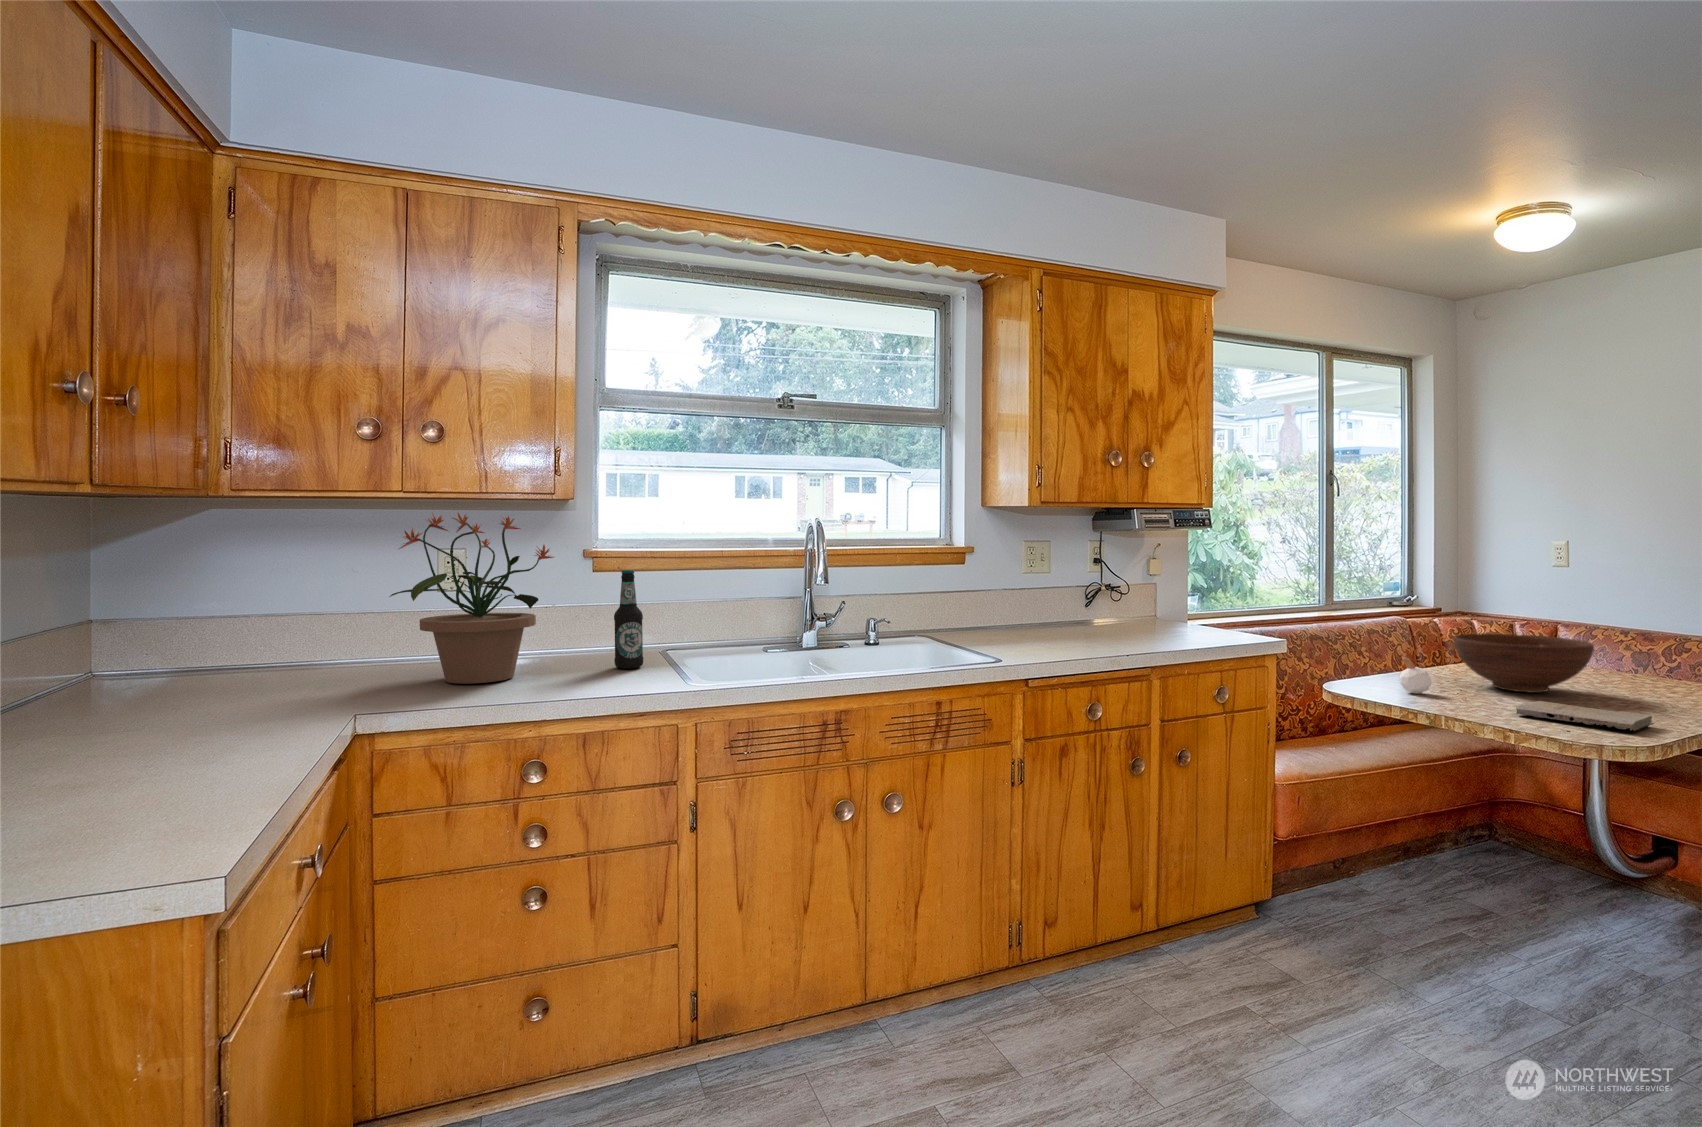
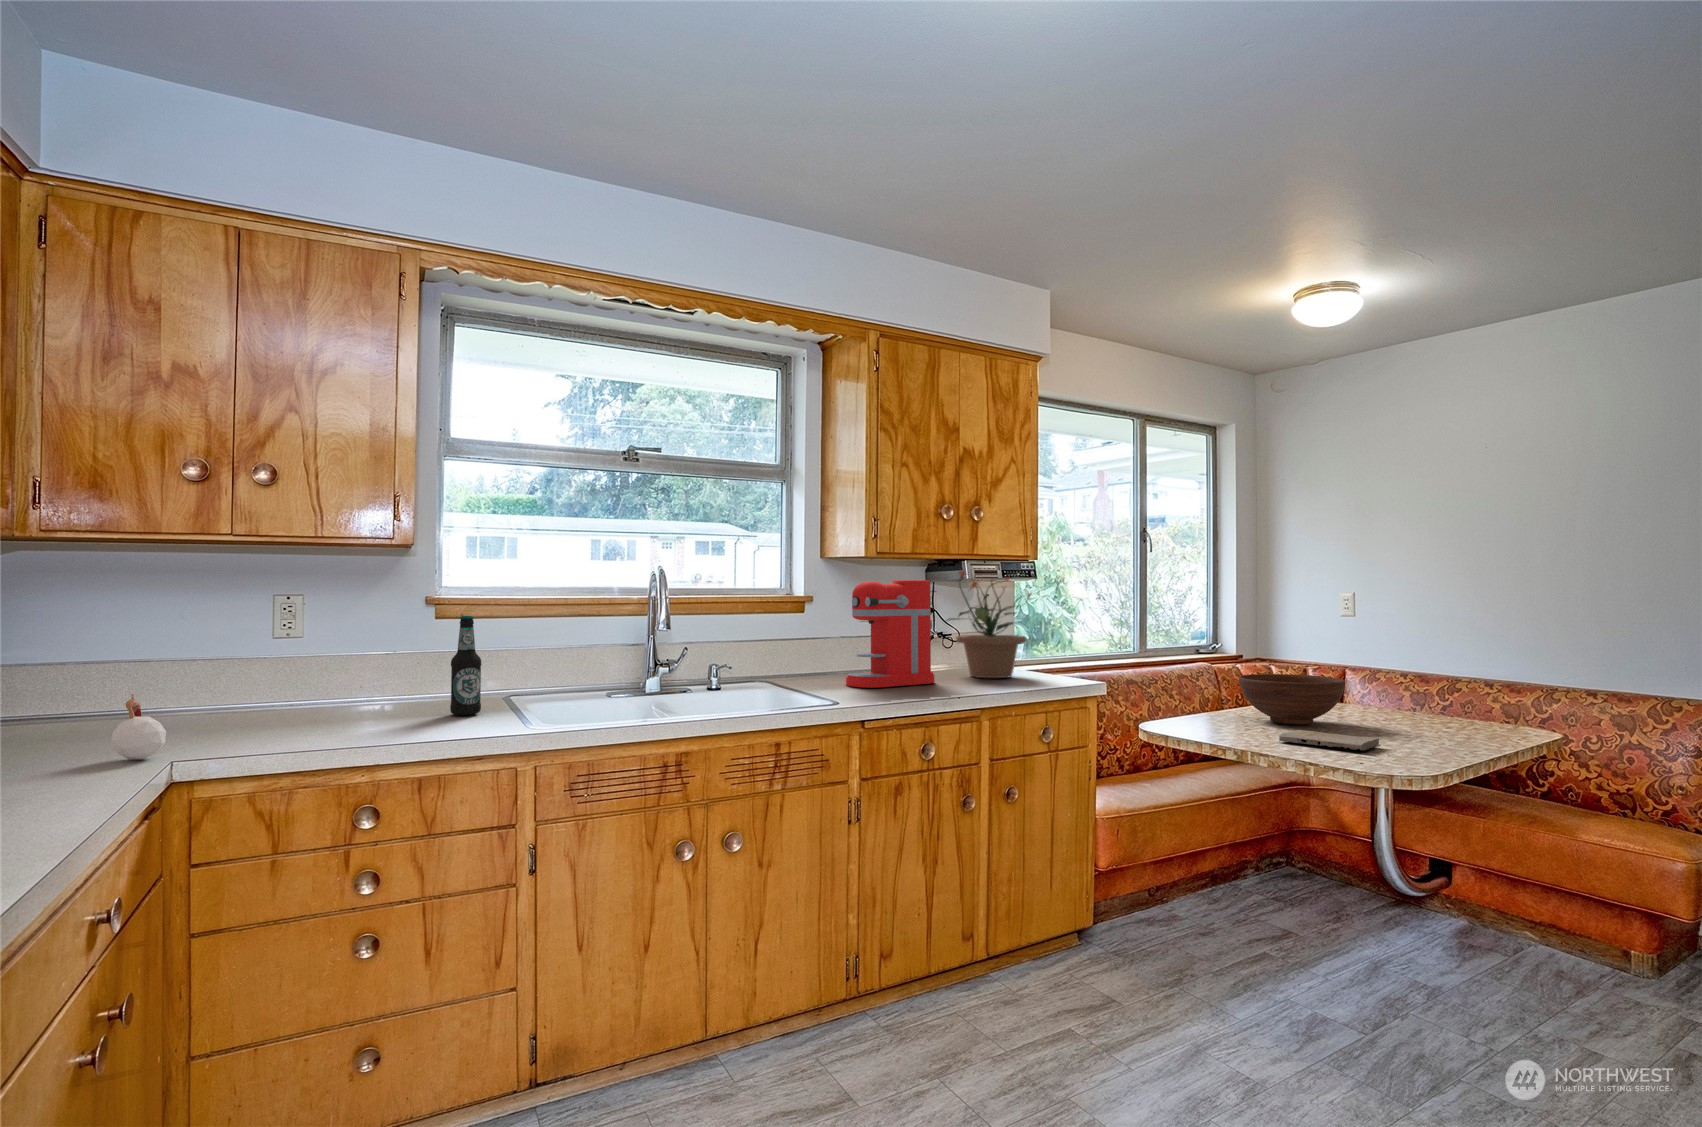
potted plant: present [390,513,554,684] -> present [947,571,1032,678]
coffee maker: none [1007,531,1102,644] -> present [846,580,934,688]
candle: present [1399,648,1432,693] -> present [111,686,166,760]

